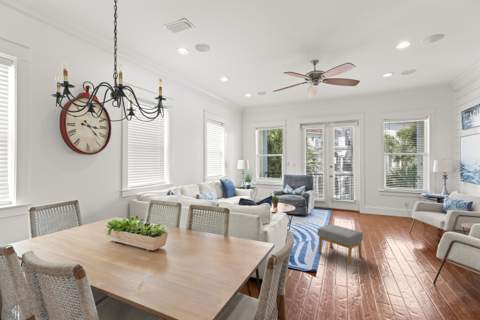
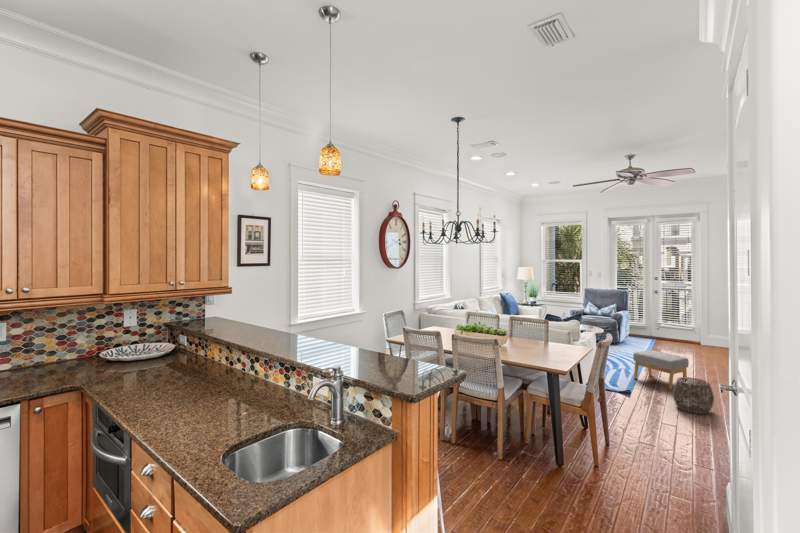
woven basket: none [355,257,395,300] -> present [673,377,714,414]

